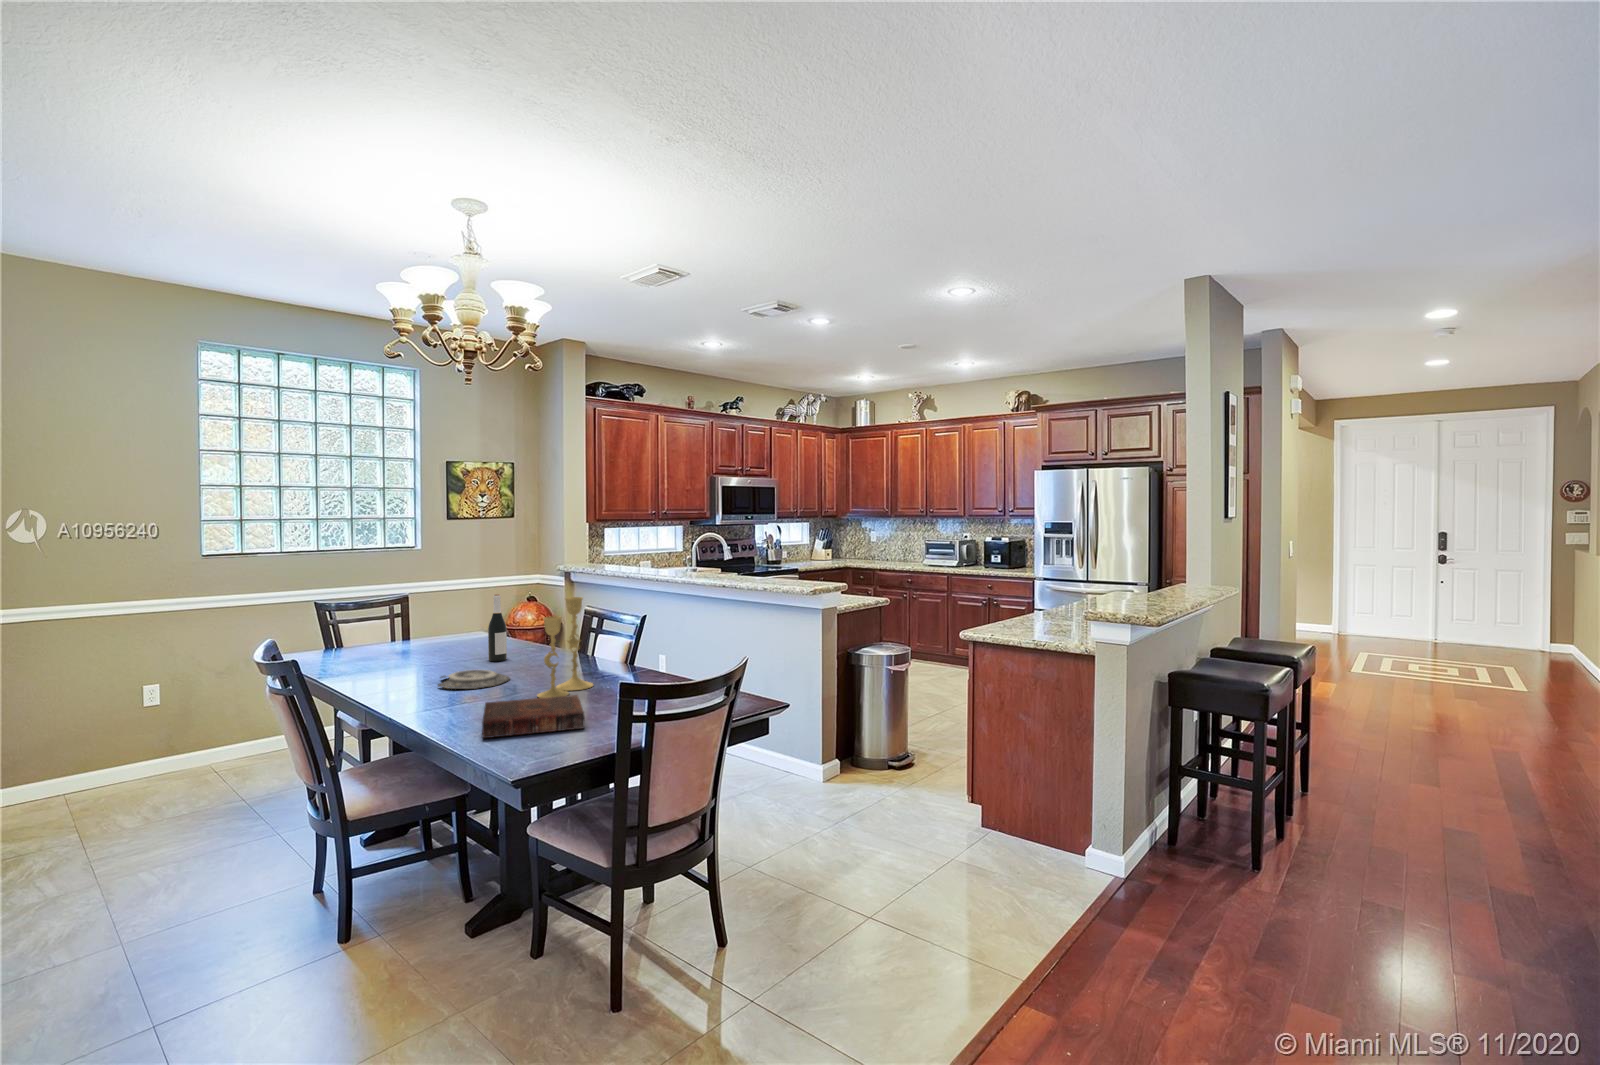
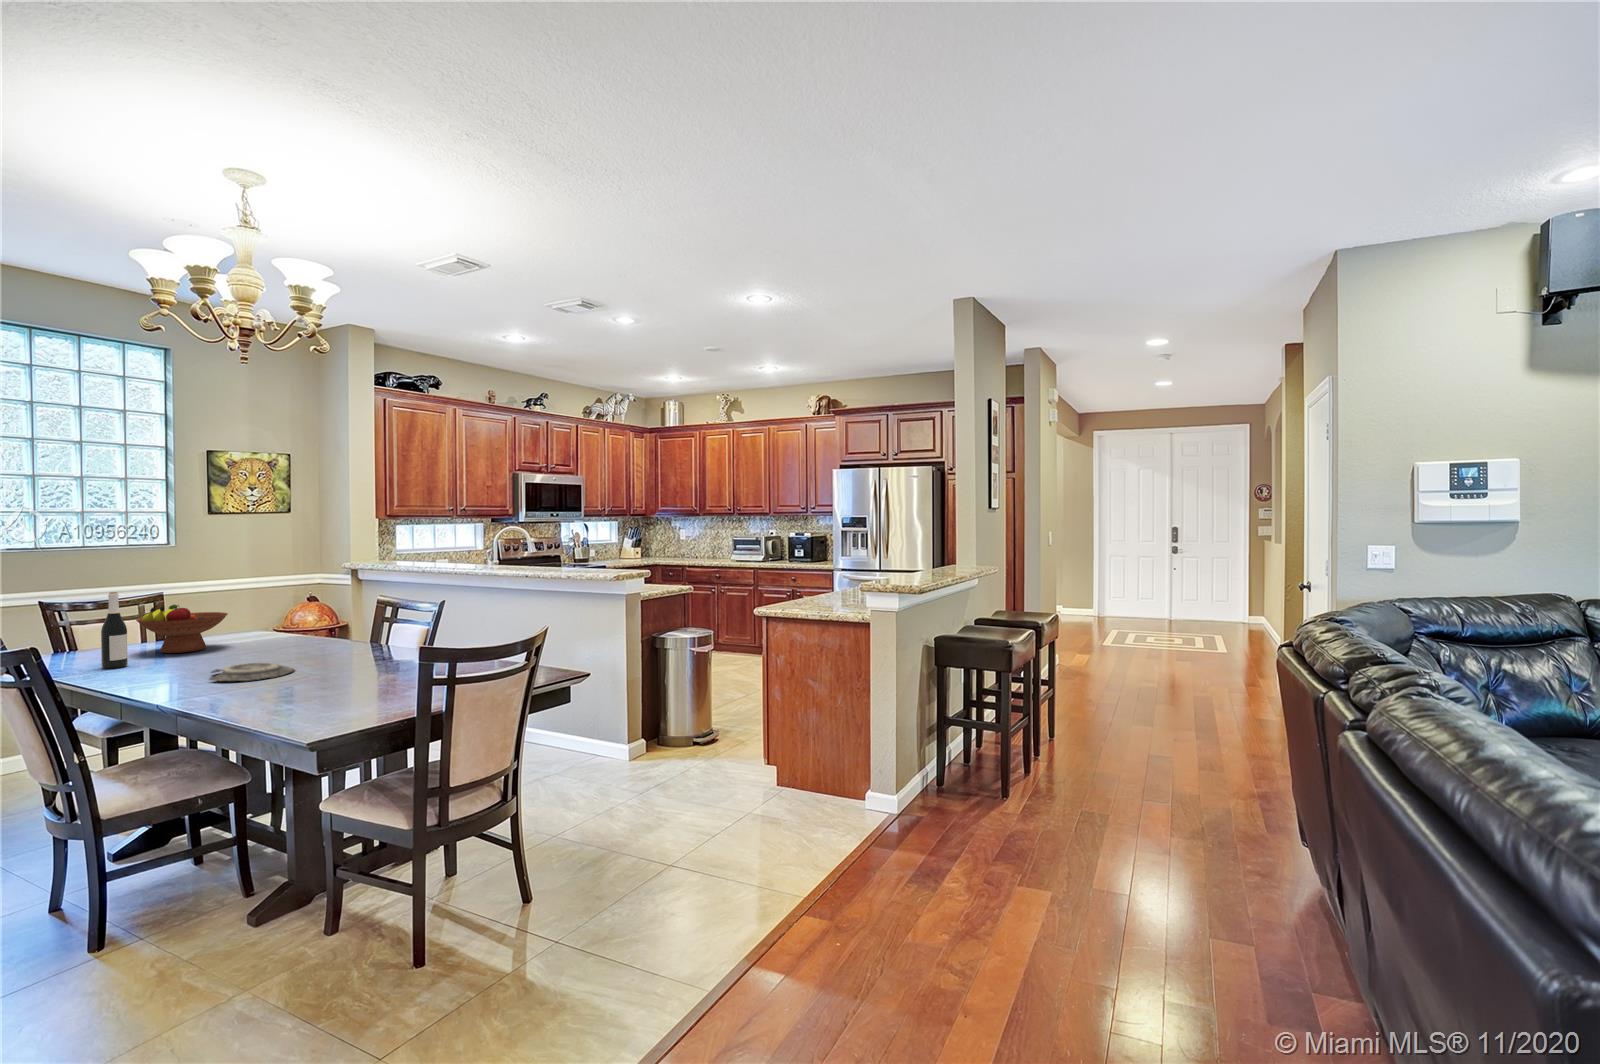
wine bottle: present [488,594,507,661] -> present [101,592,128,669]
candlestick: present [537,597,593,698] -> none [328,582,391,684]
fruit bowl: none [385,608,458,653] -> present [136,605,228,653]
book: present [482,695,584,738] -> none [271,676,384,719]

